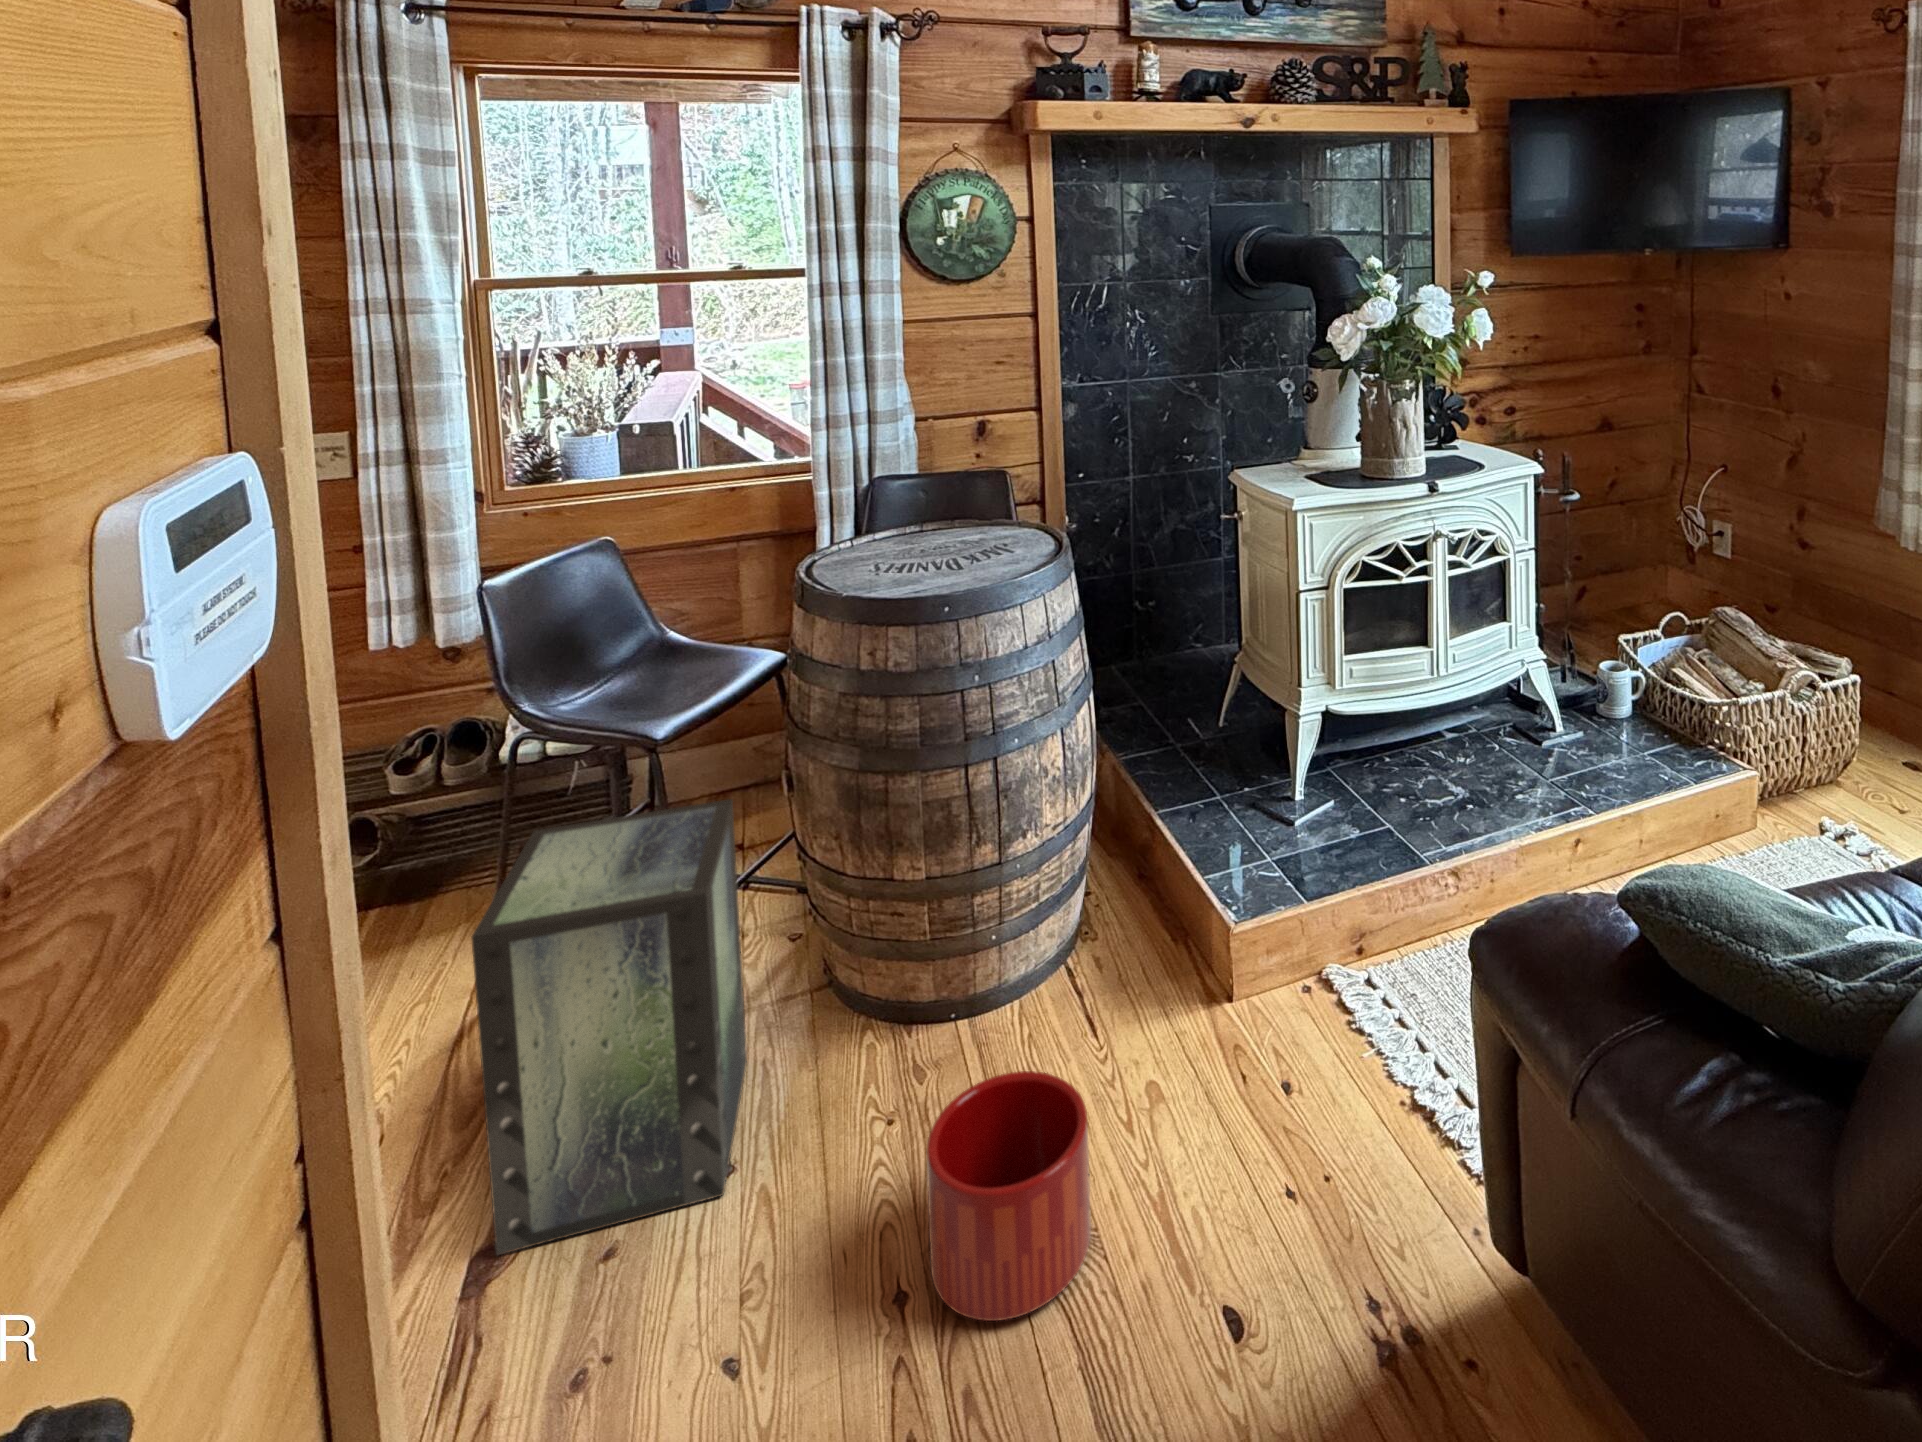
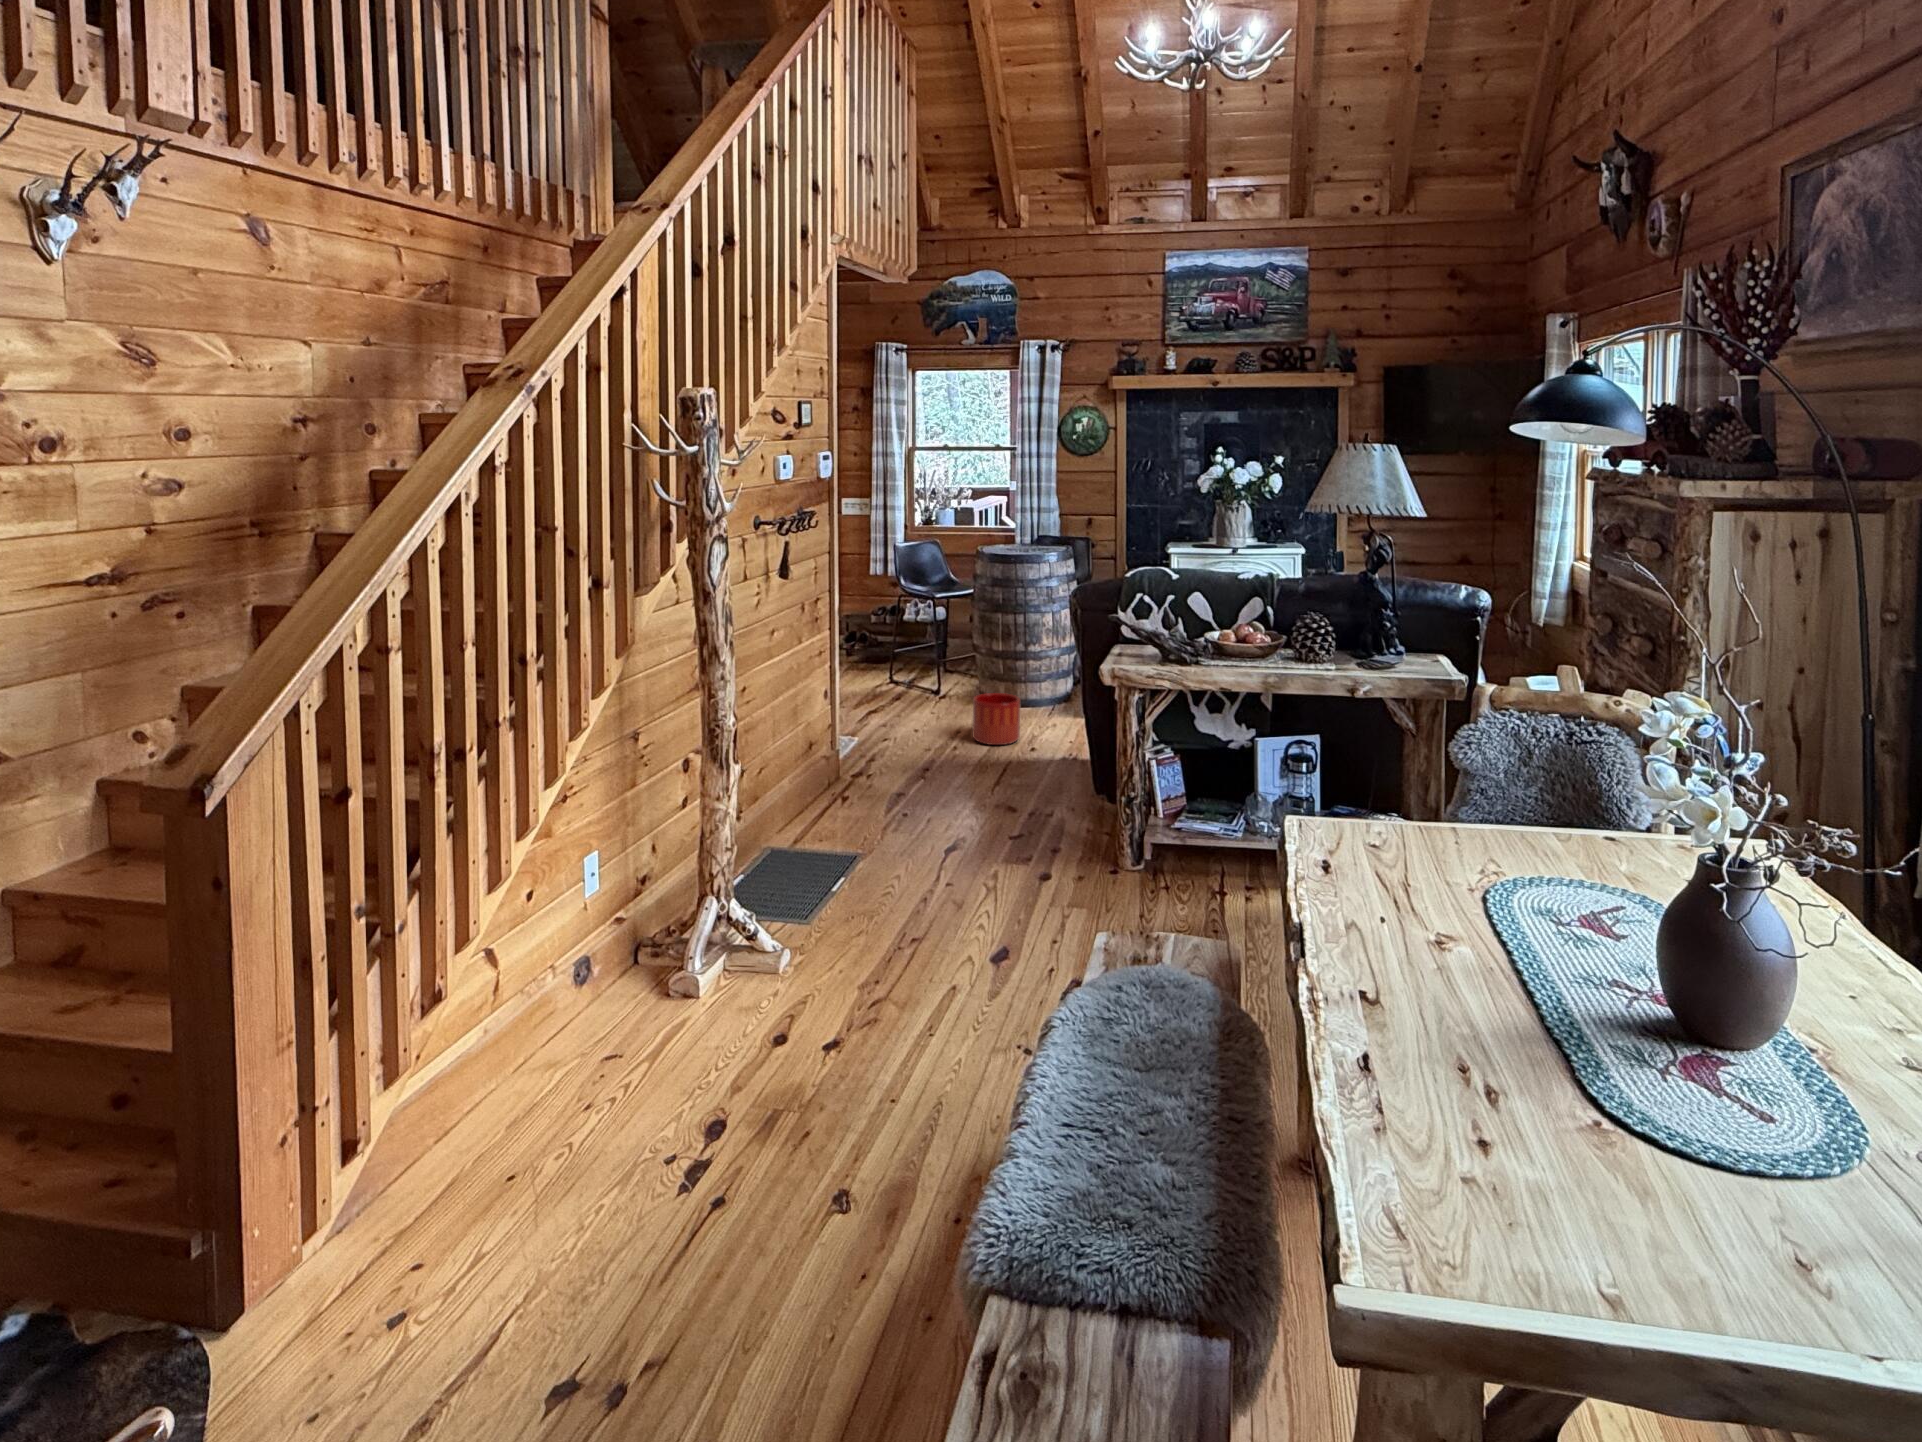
storage box: present [472,799,747,1255] -> none [878,610,952,717]

